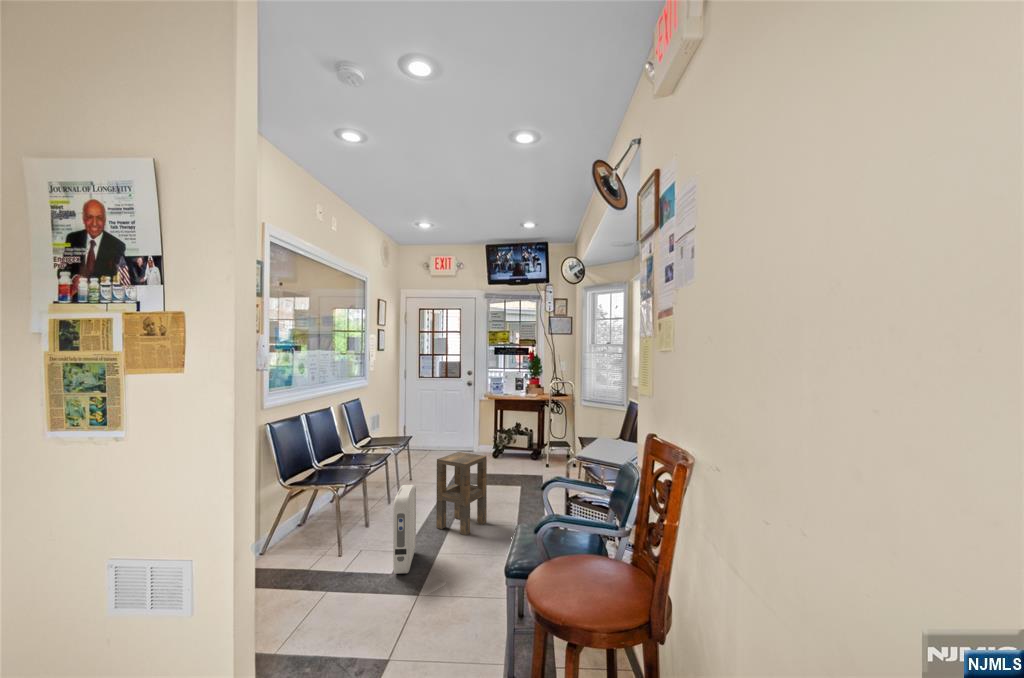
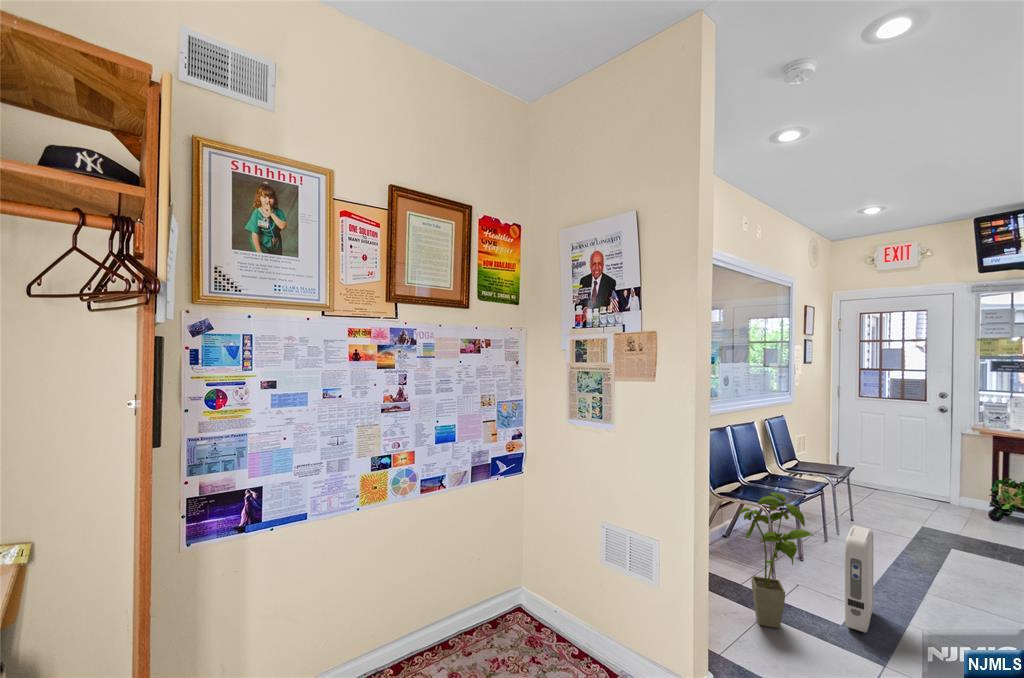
side table: present [436,452,487,535] -> none [901,502,991,617]
house plant: none [301,472,371,605] -> present [738,492,812,628]

